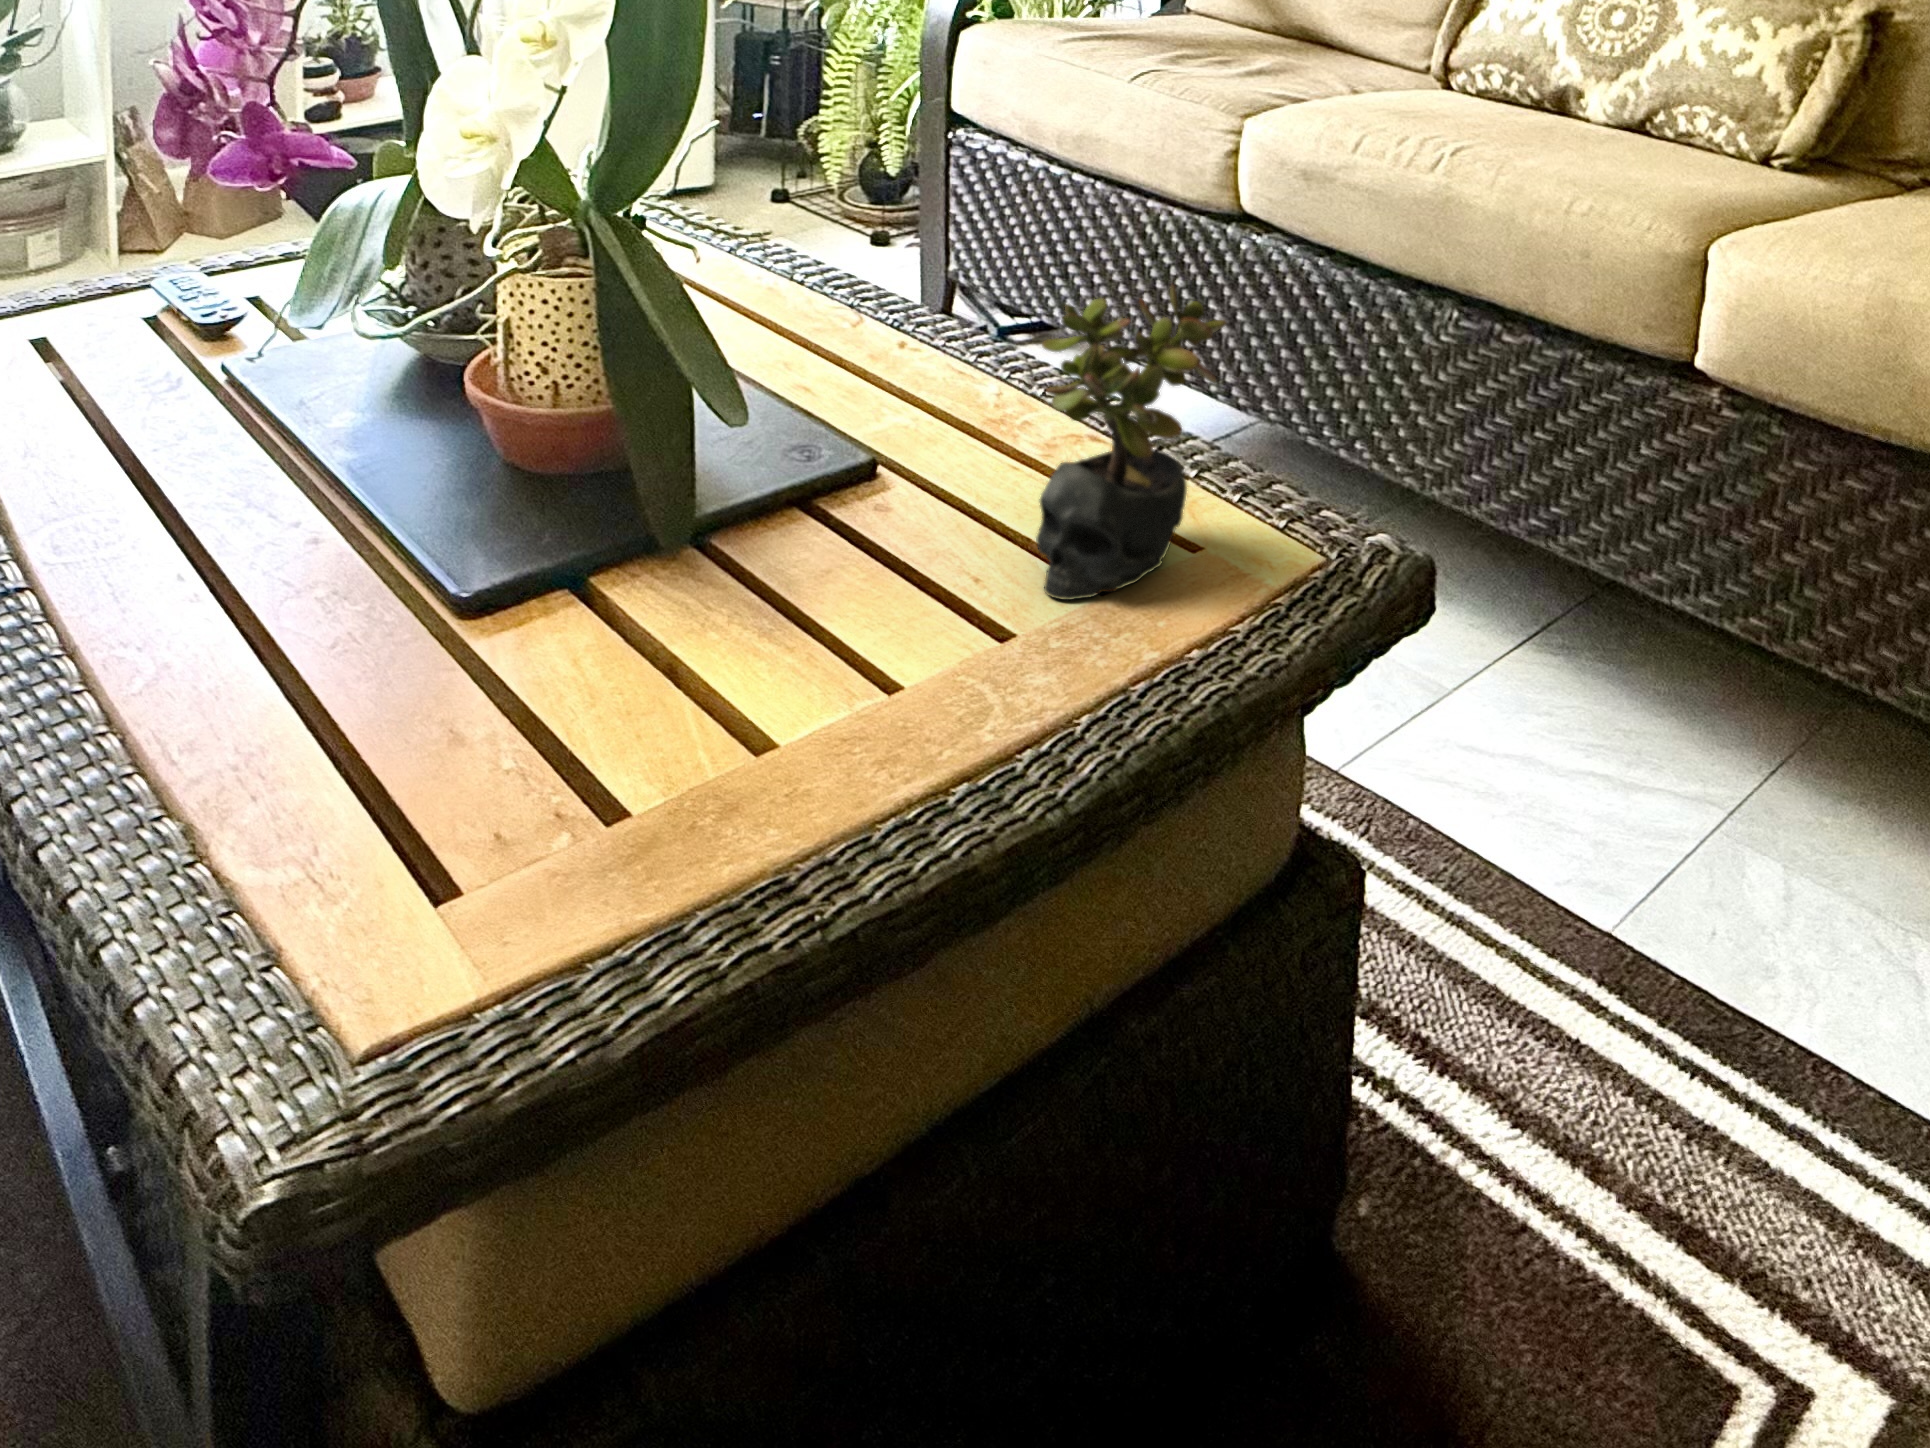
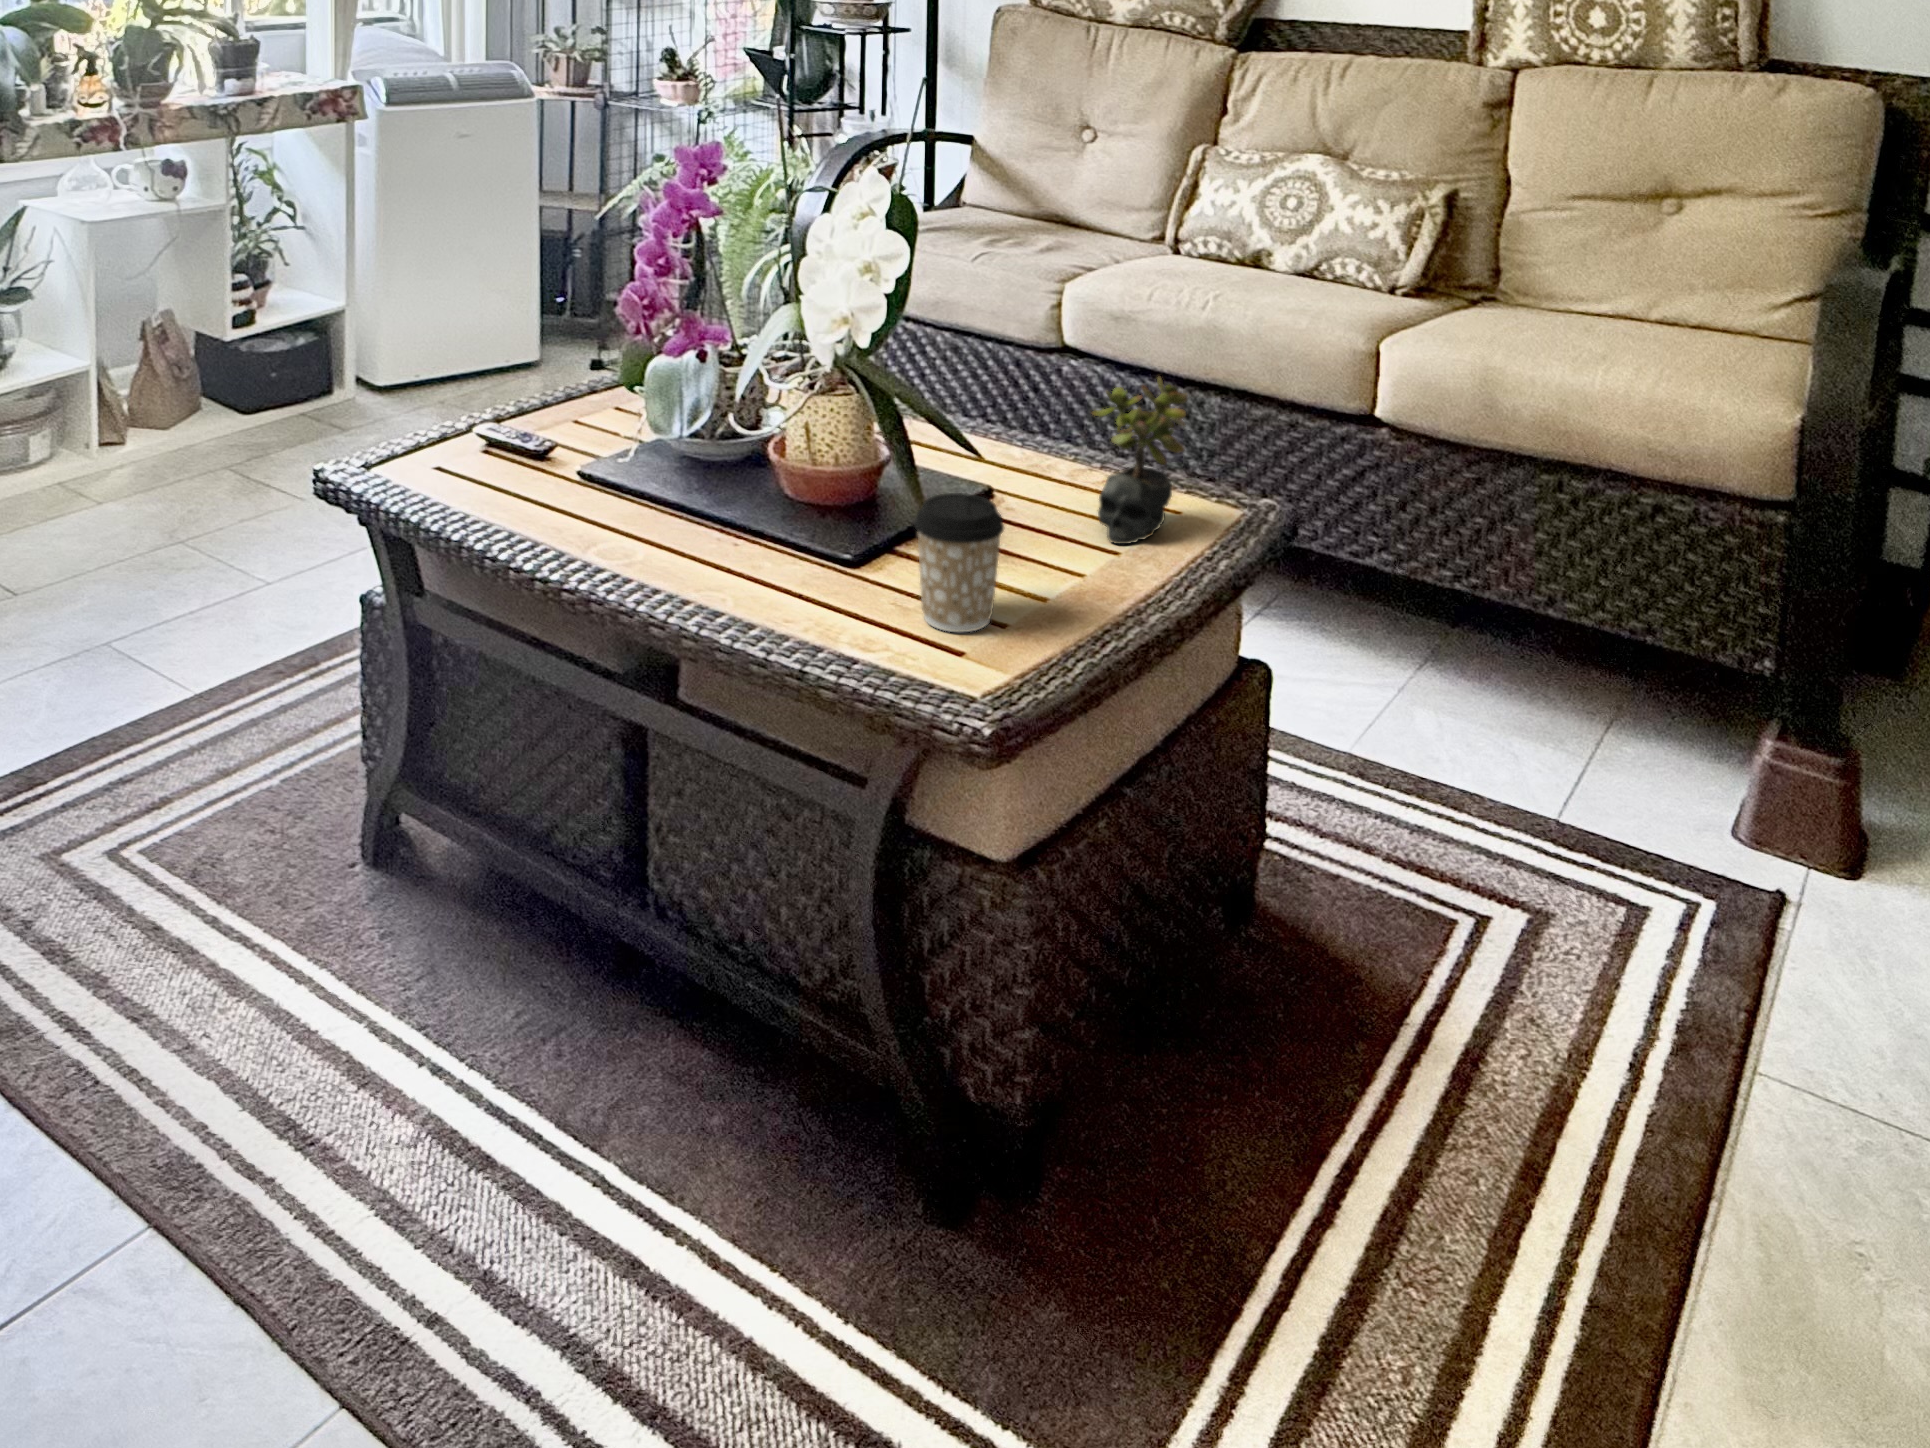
coffee cup: none [503,499,695,798] -> present [914,493,1004,632]

